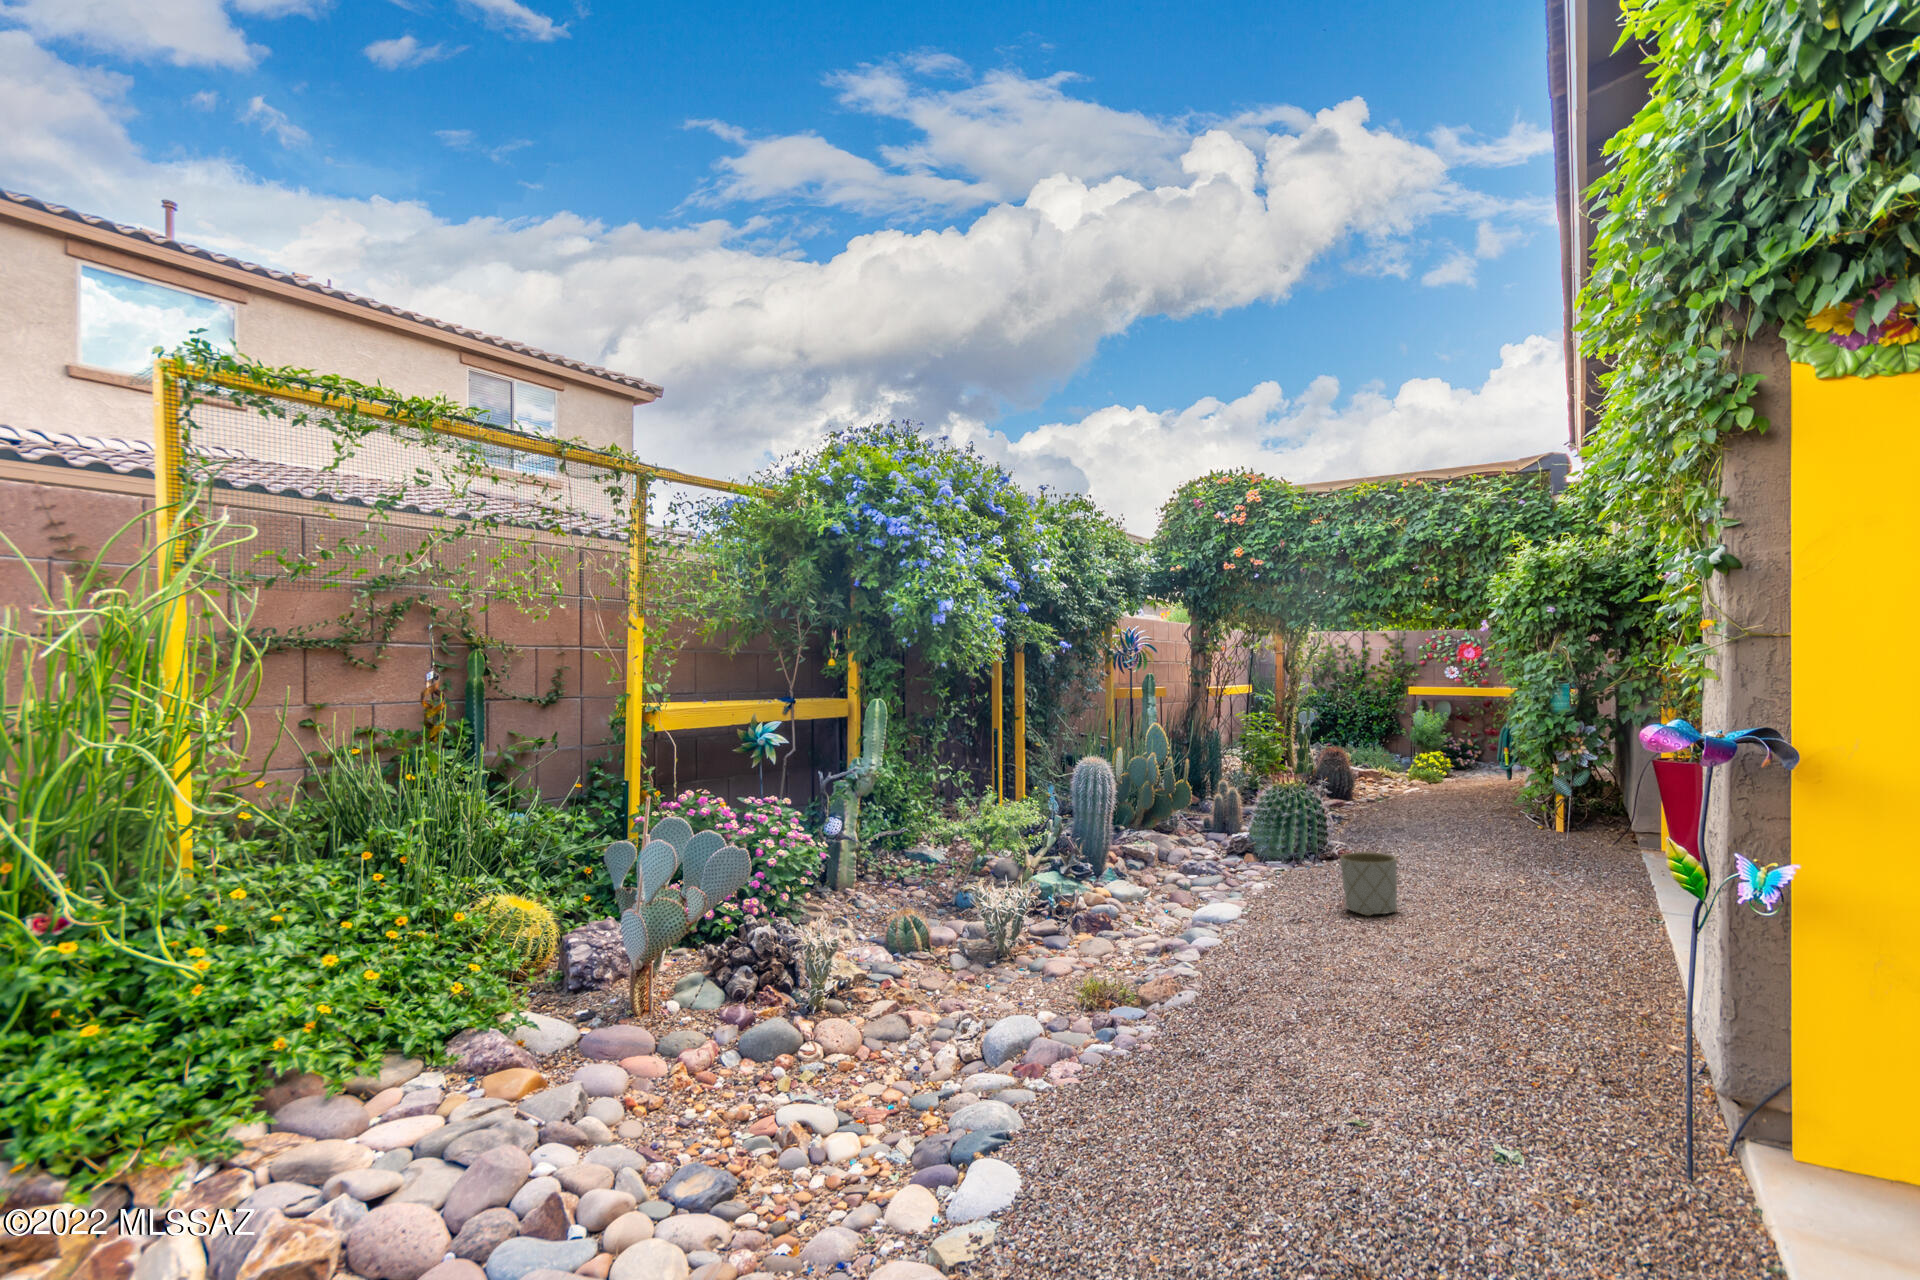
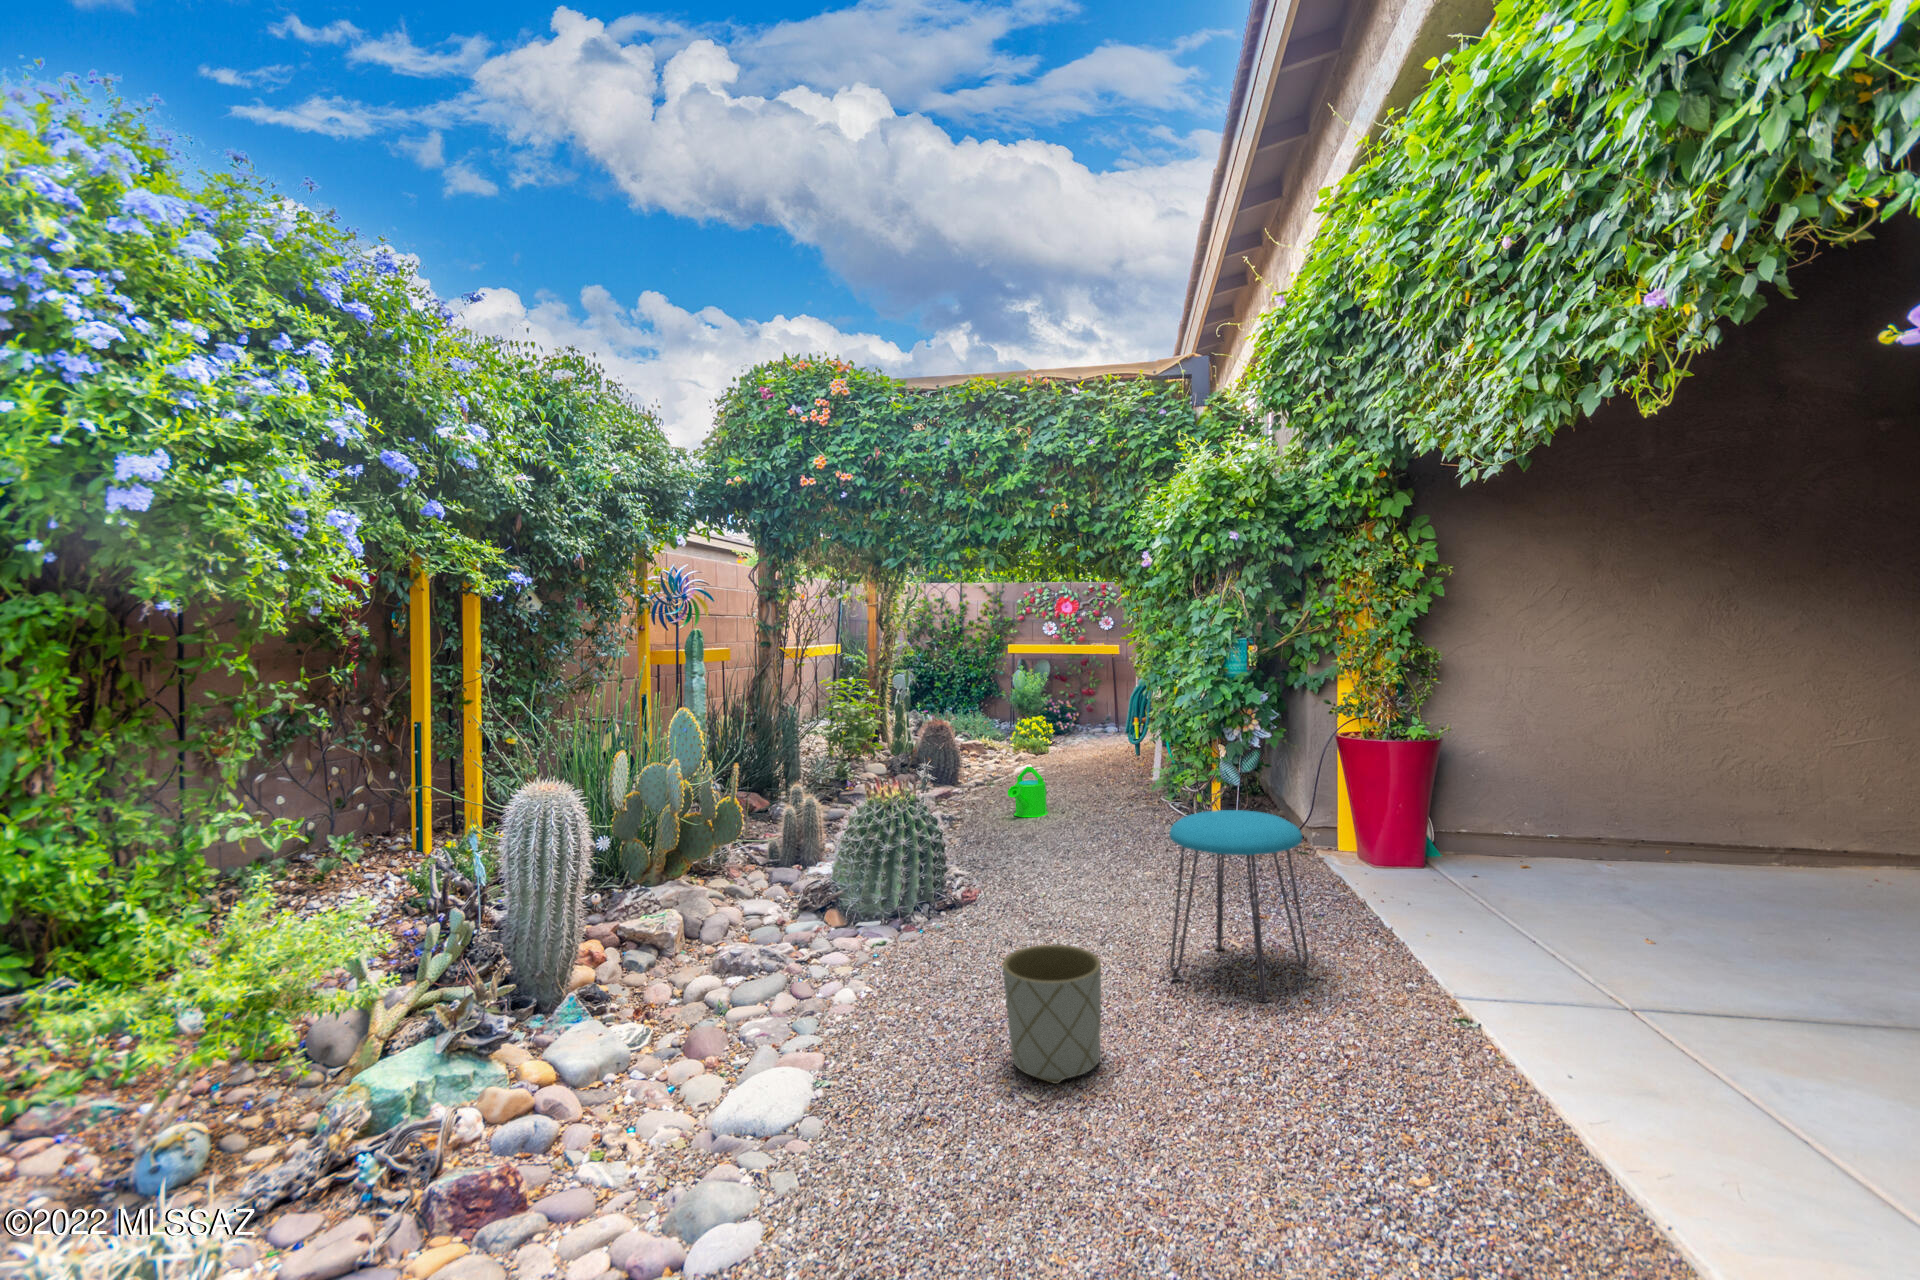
watering can: none [1384,781,1421,819] -> present [1008,767,1048,818]
stool: none [1457,794,1557,902] -> present [1169,810,1309,1003]

